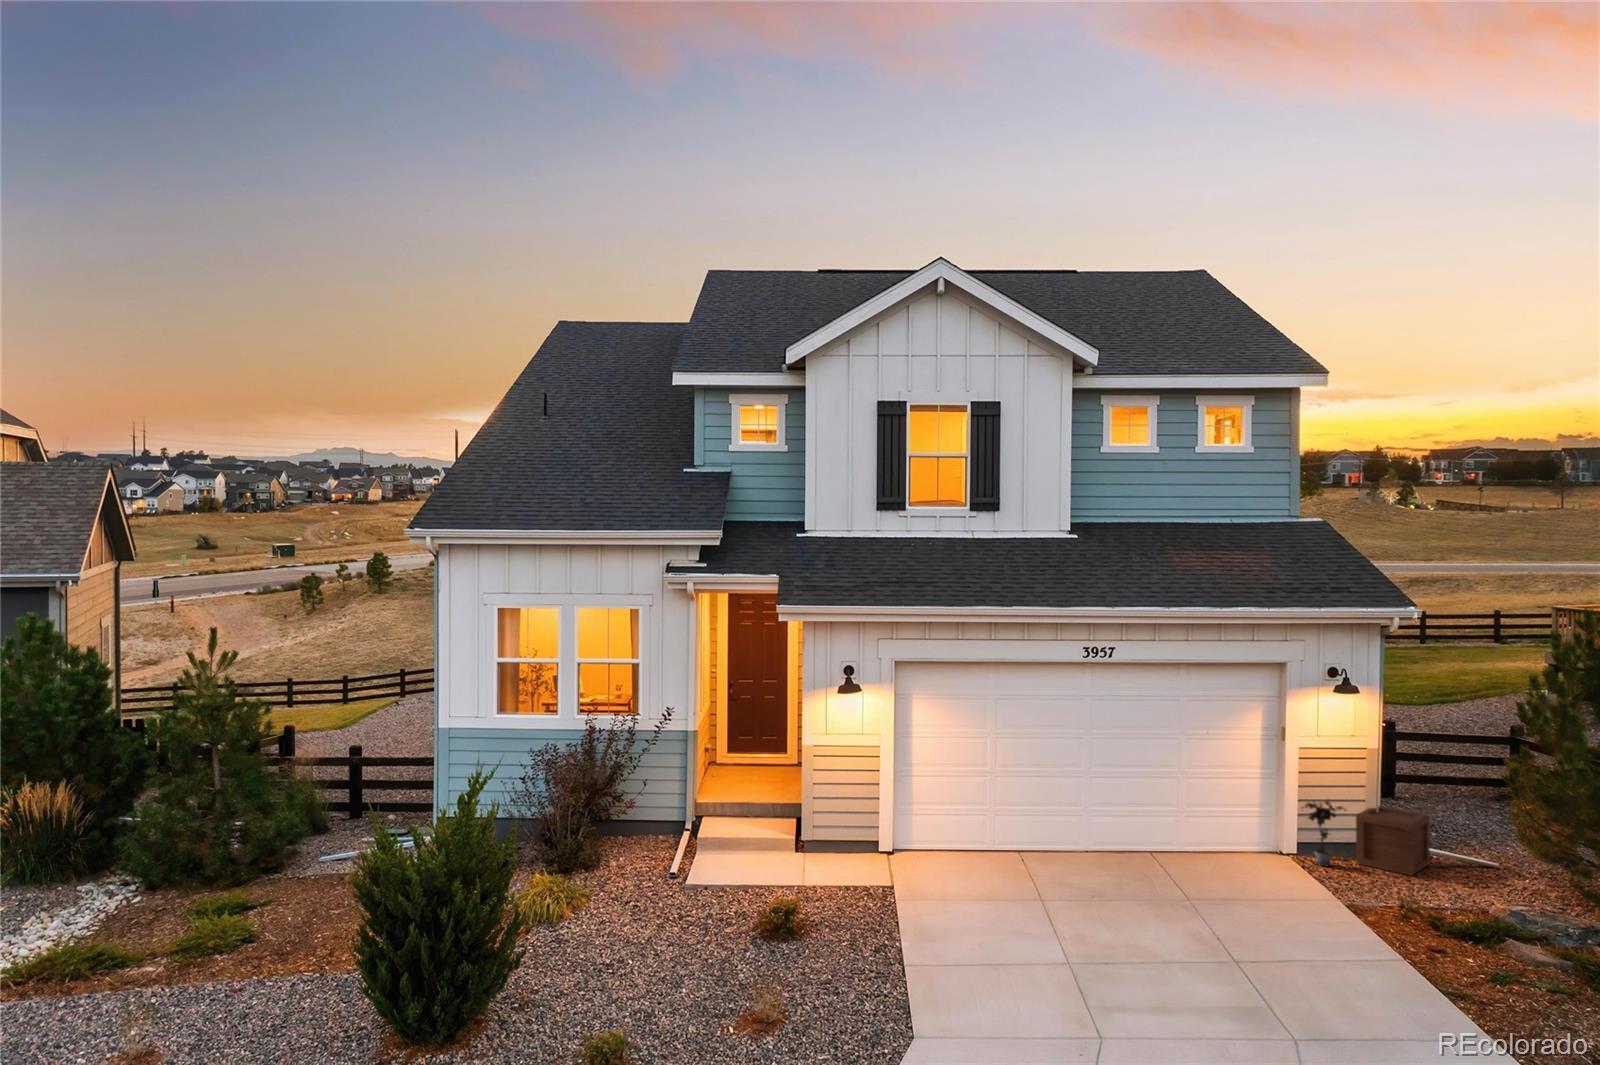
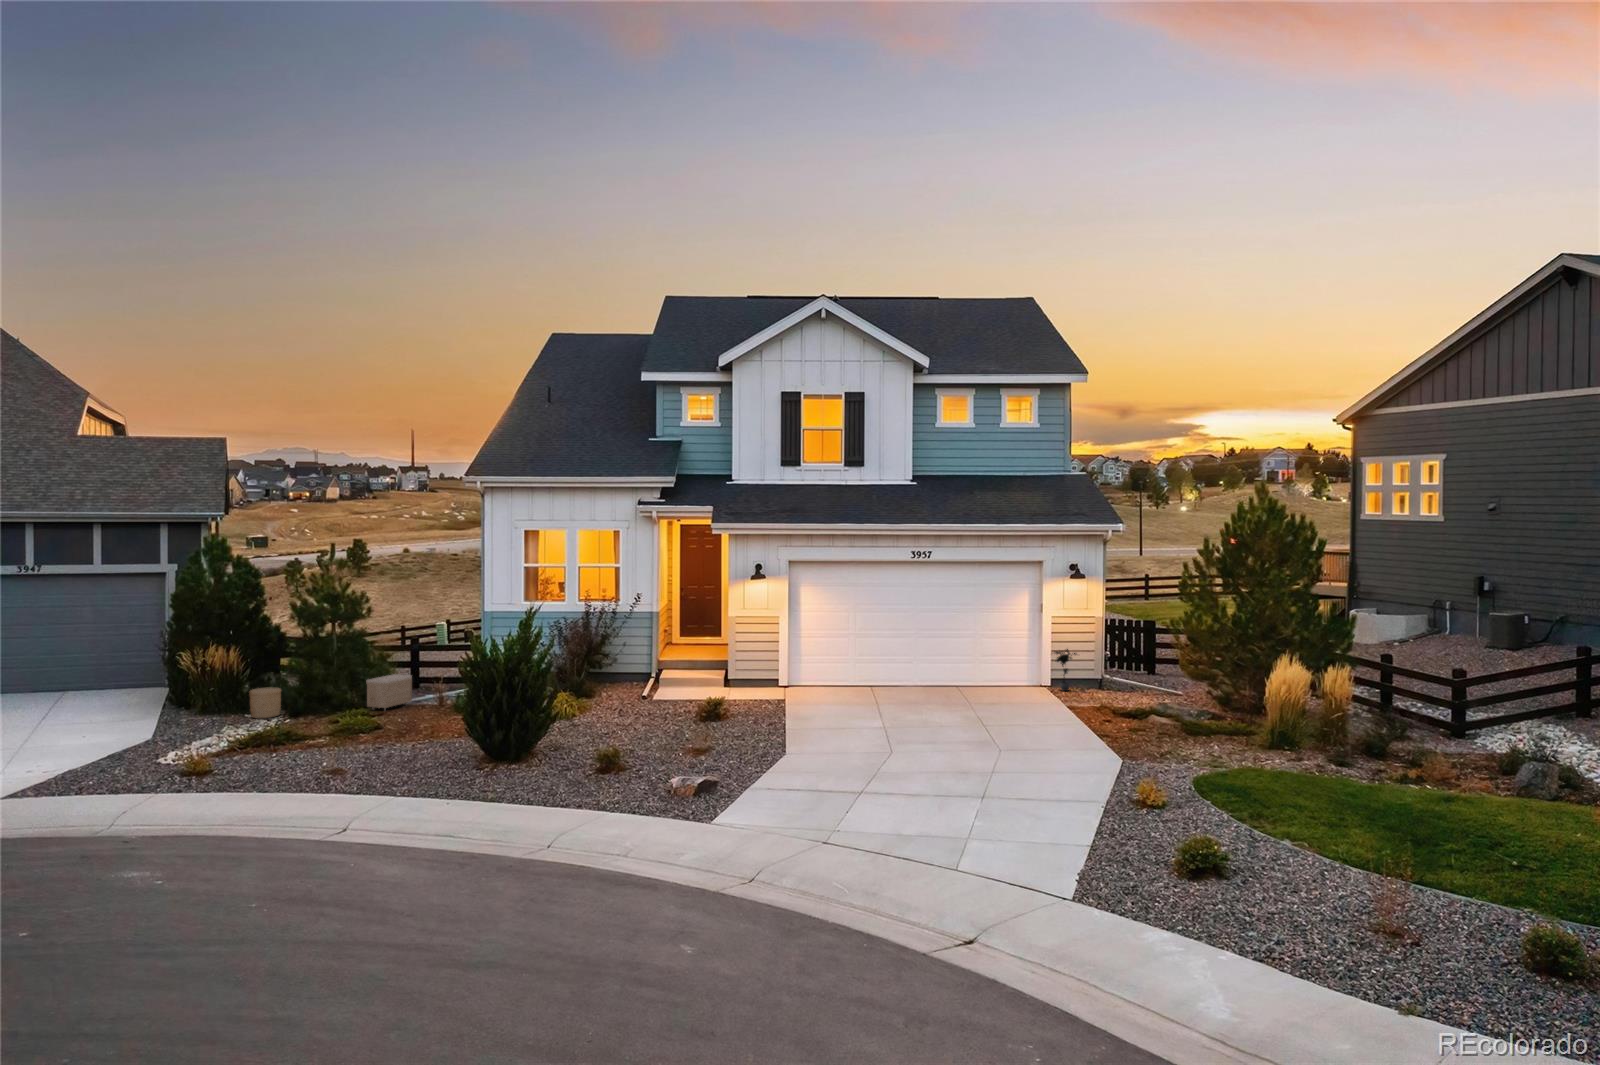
wooden crate: present [1356,806,1430,876] -> none [1086,655,1132,694]
storage bench: none [247,837,322,902] -> present [366,674,412,710]
woven basket: none [61,867,114,922] -> present [249,688,281,718]

